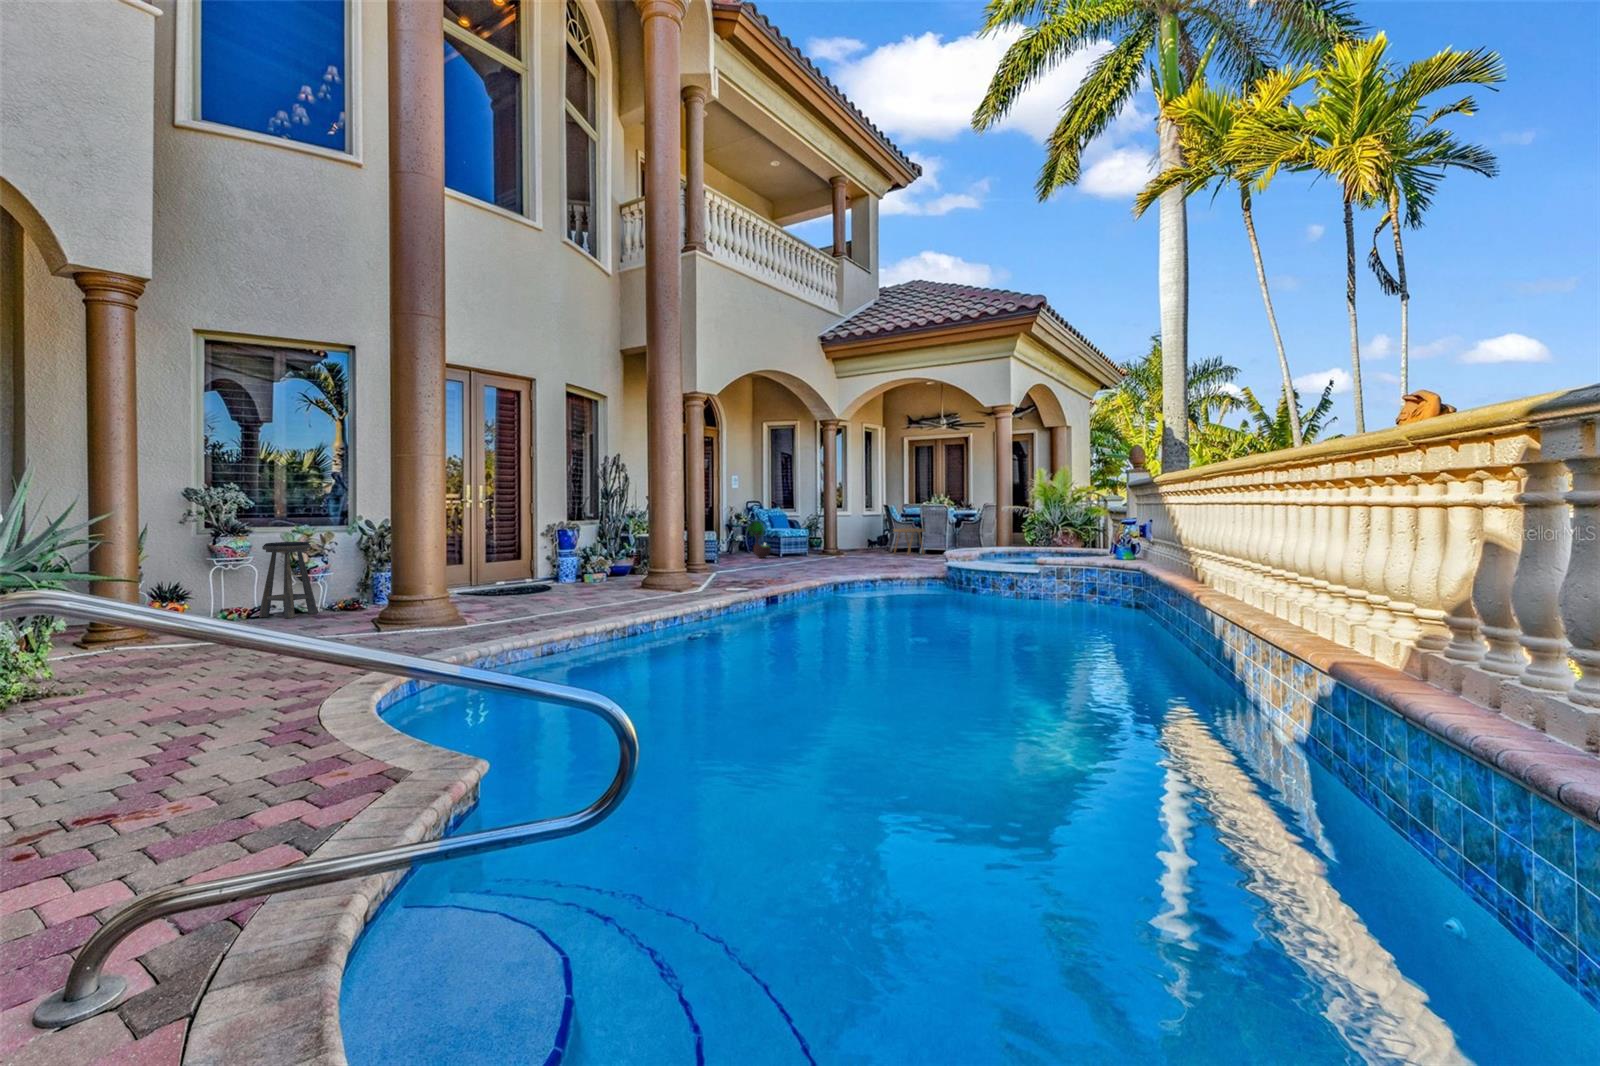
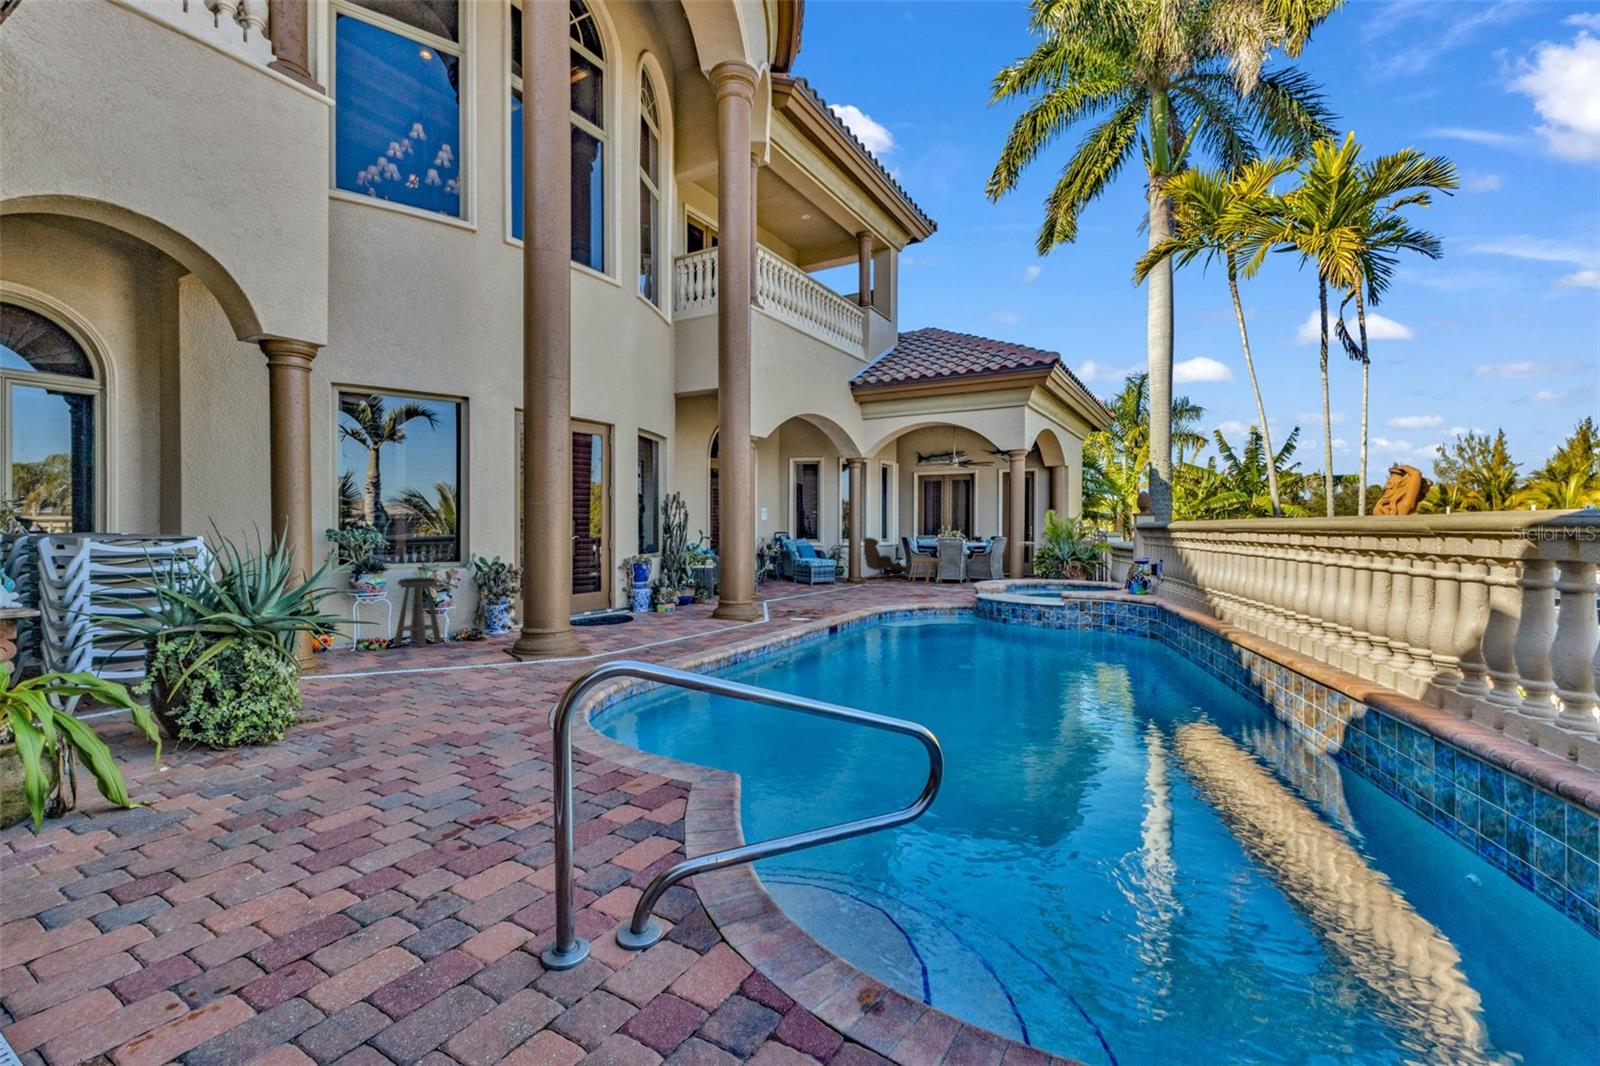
lounge chair: none [843,507,893,552] -> present [864,537,907,577]
potted tree: present [747,521,771,558] -> none [778,548,803,586]

